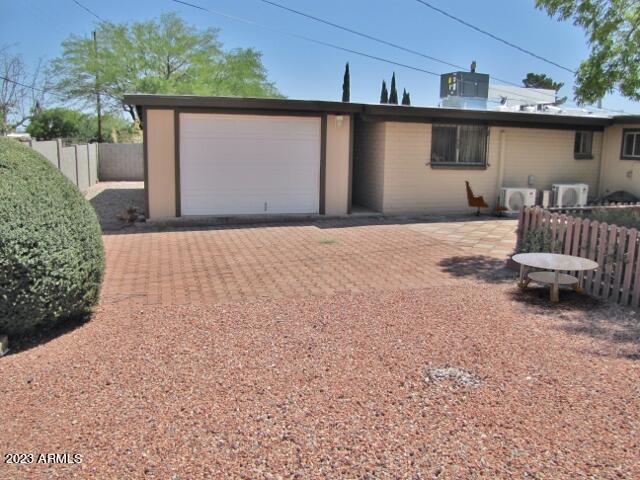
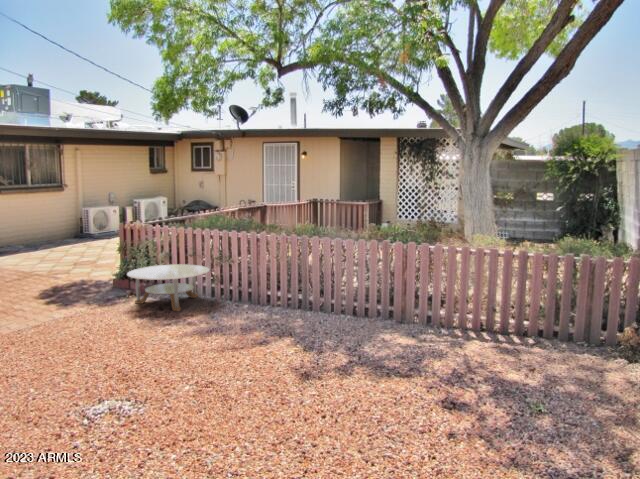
lounge chair: present [465,181,508,216] -> none [38,201,93,241]

